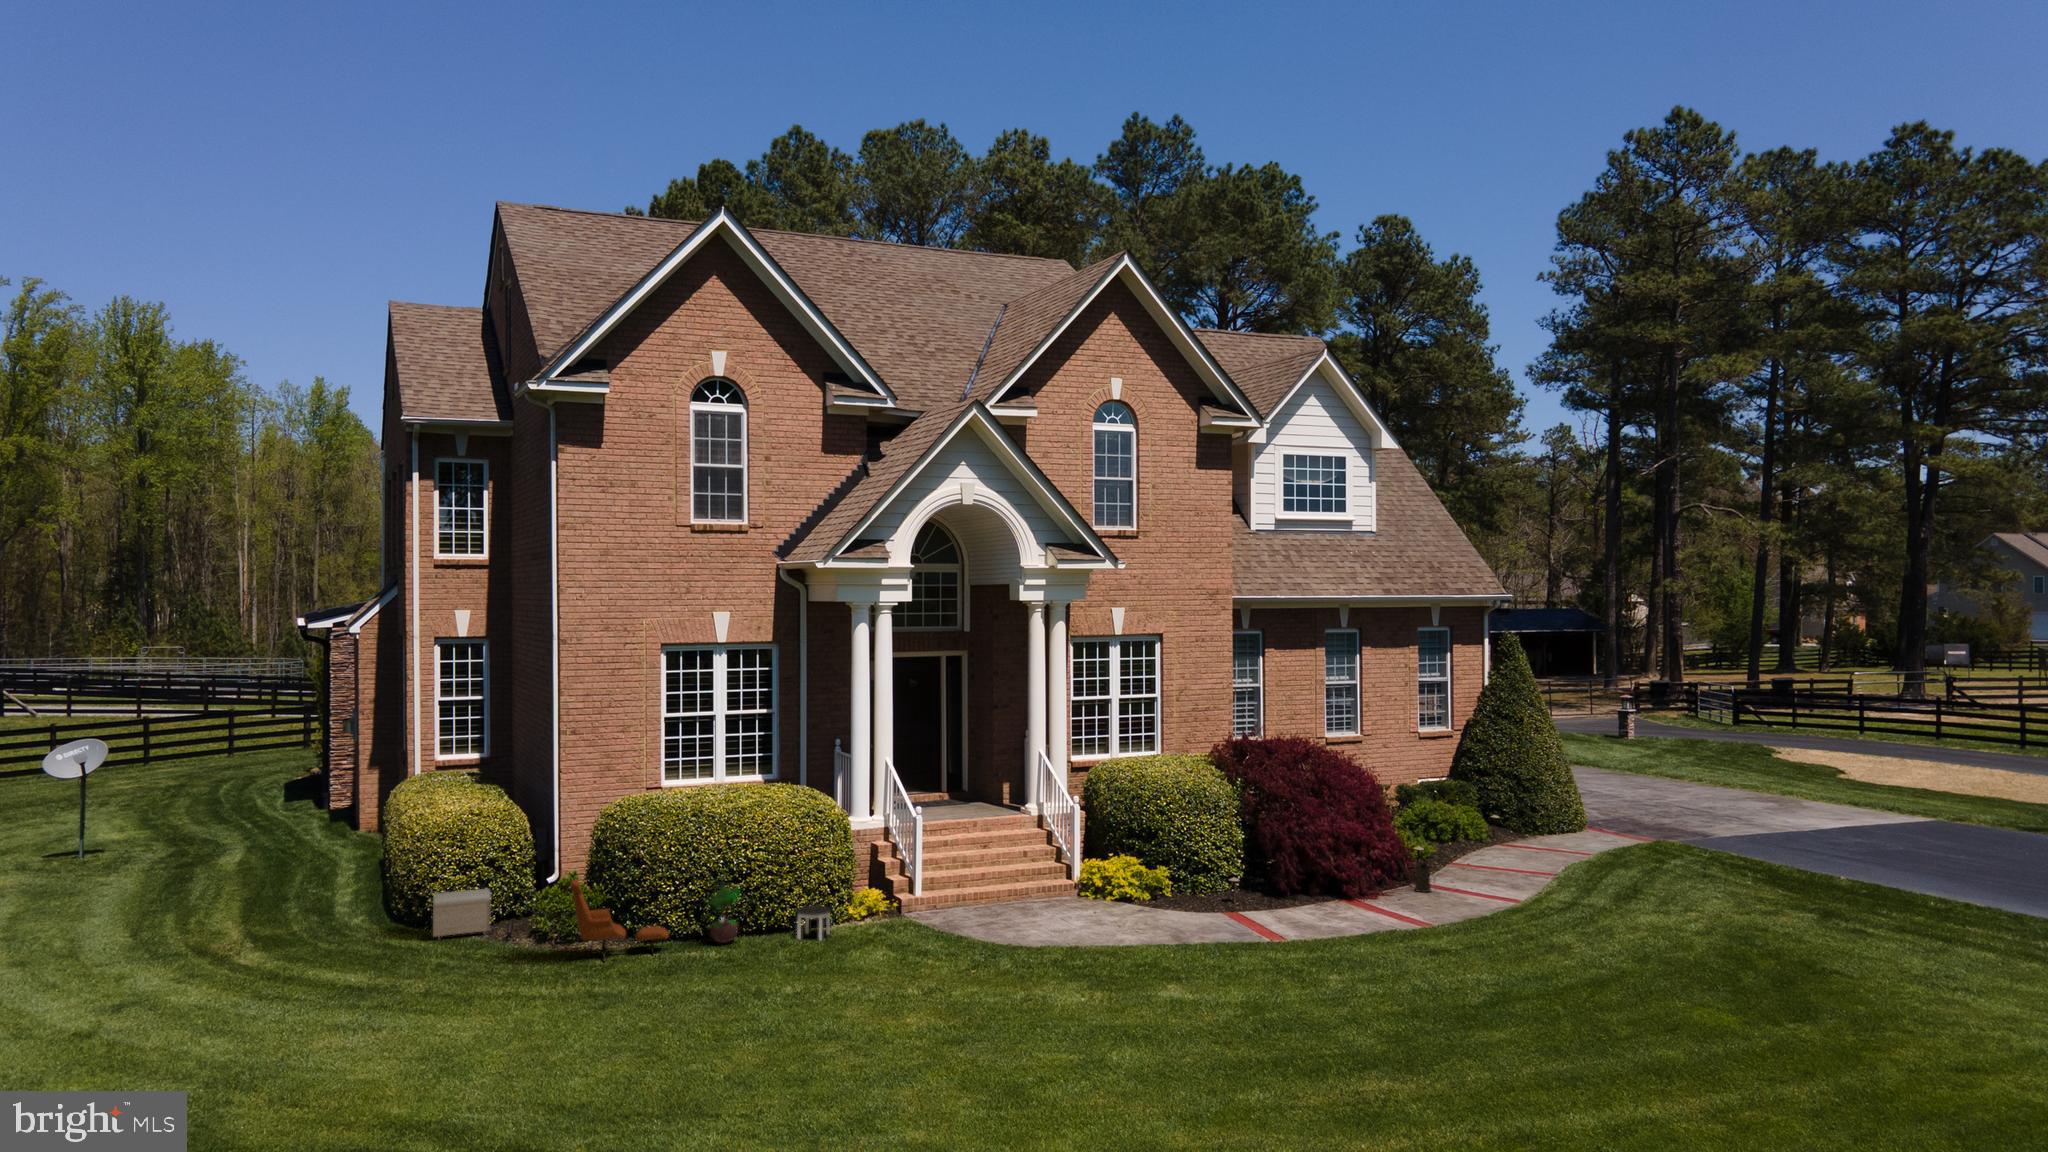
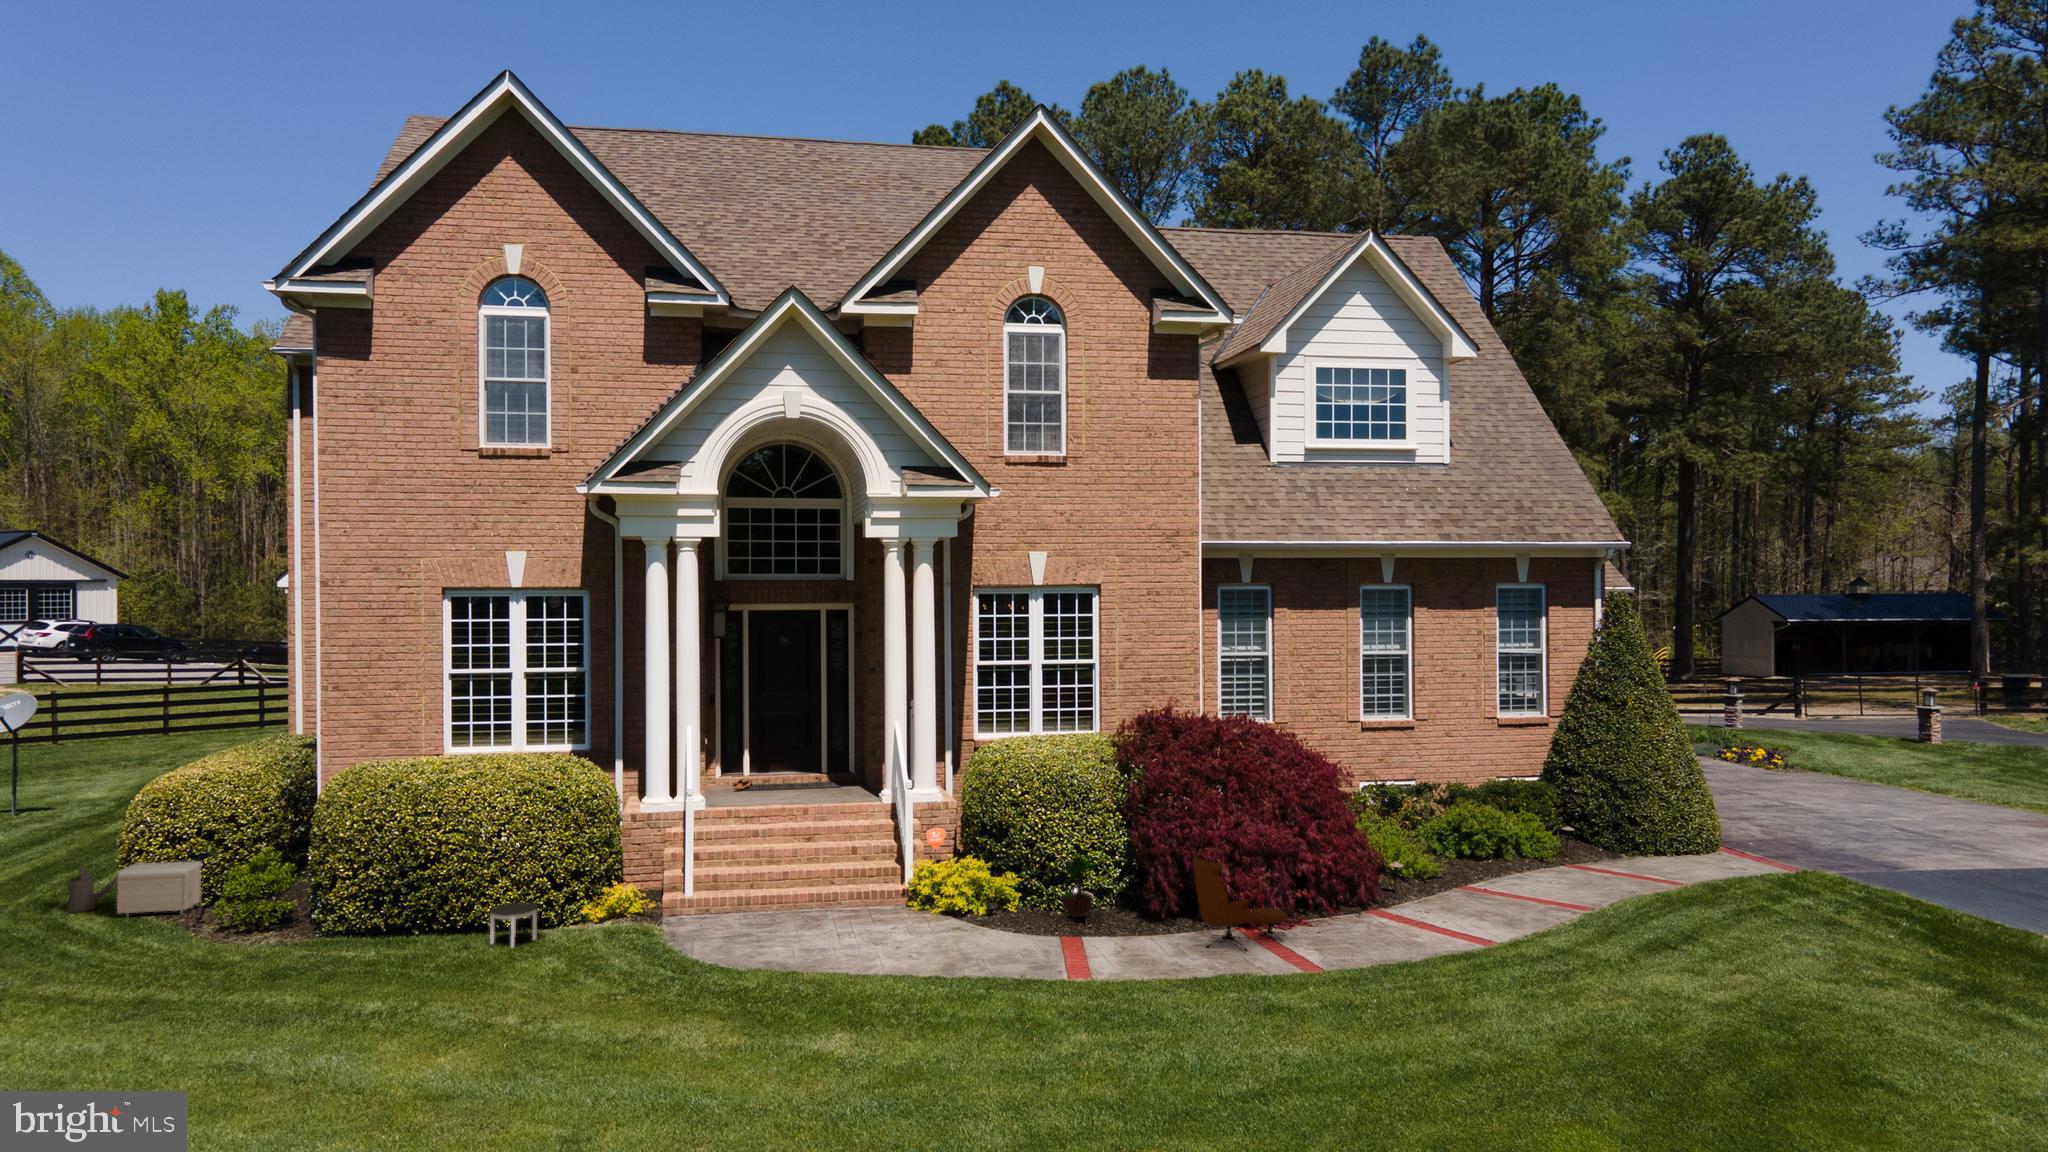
watering can: present [1398,858,1431,892] -> present [61,866,118,913]
lounge chair: present [571,879,669,960] -> present [1193,856,1289,950]
potted tree: present [708,886,739,943] -> present [1060,852,1095,917]

